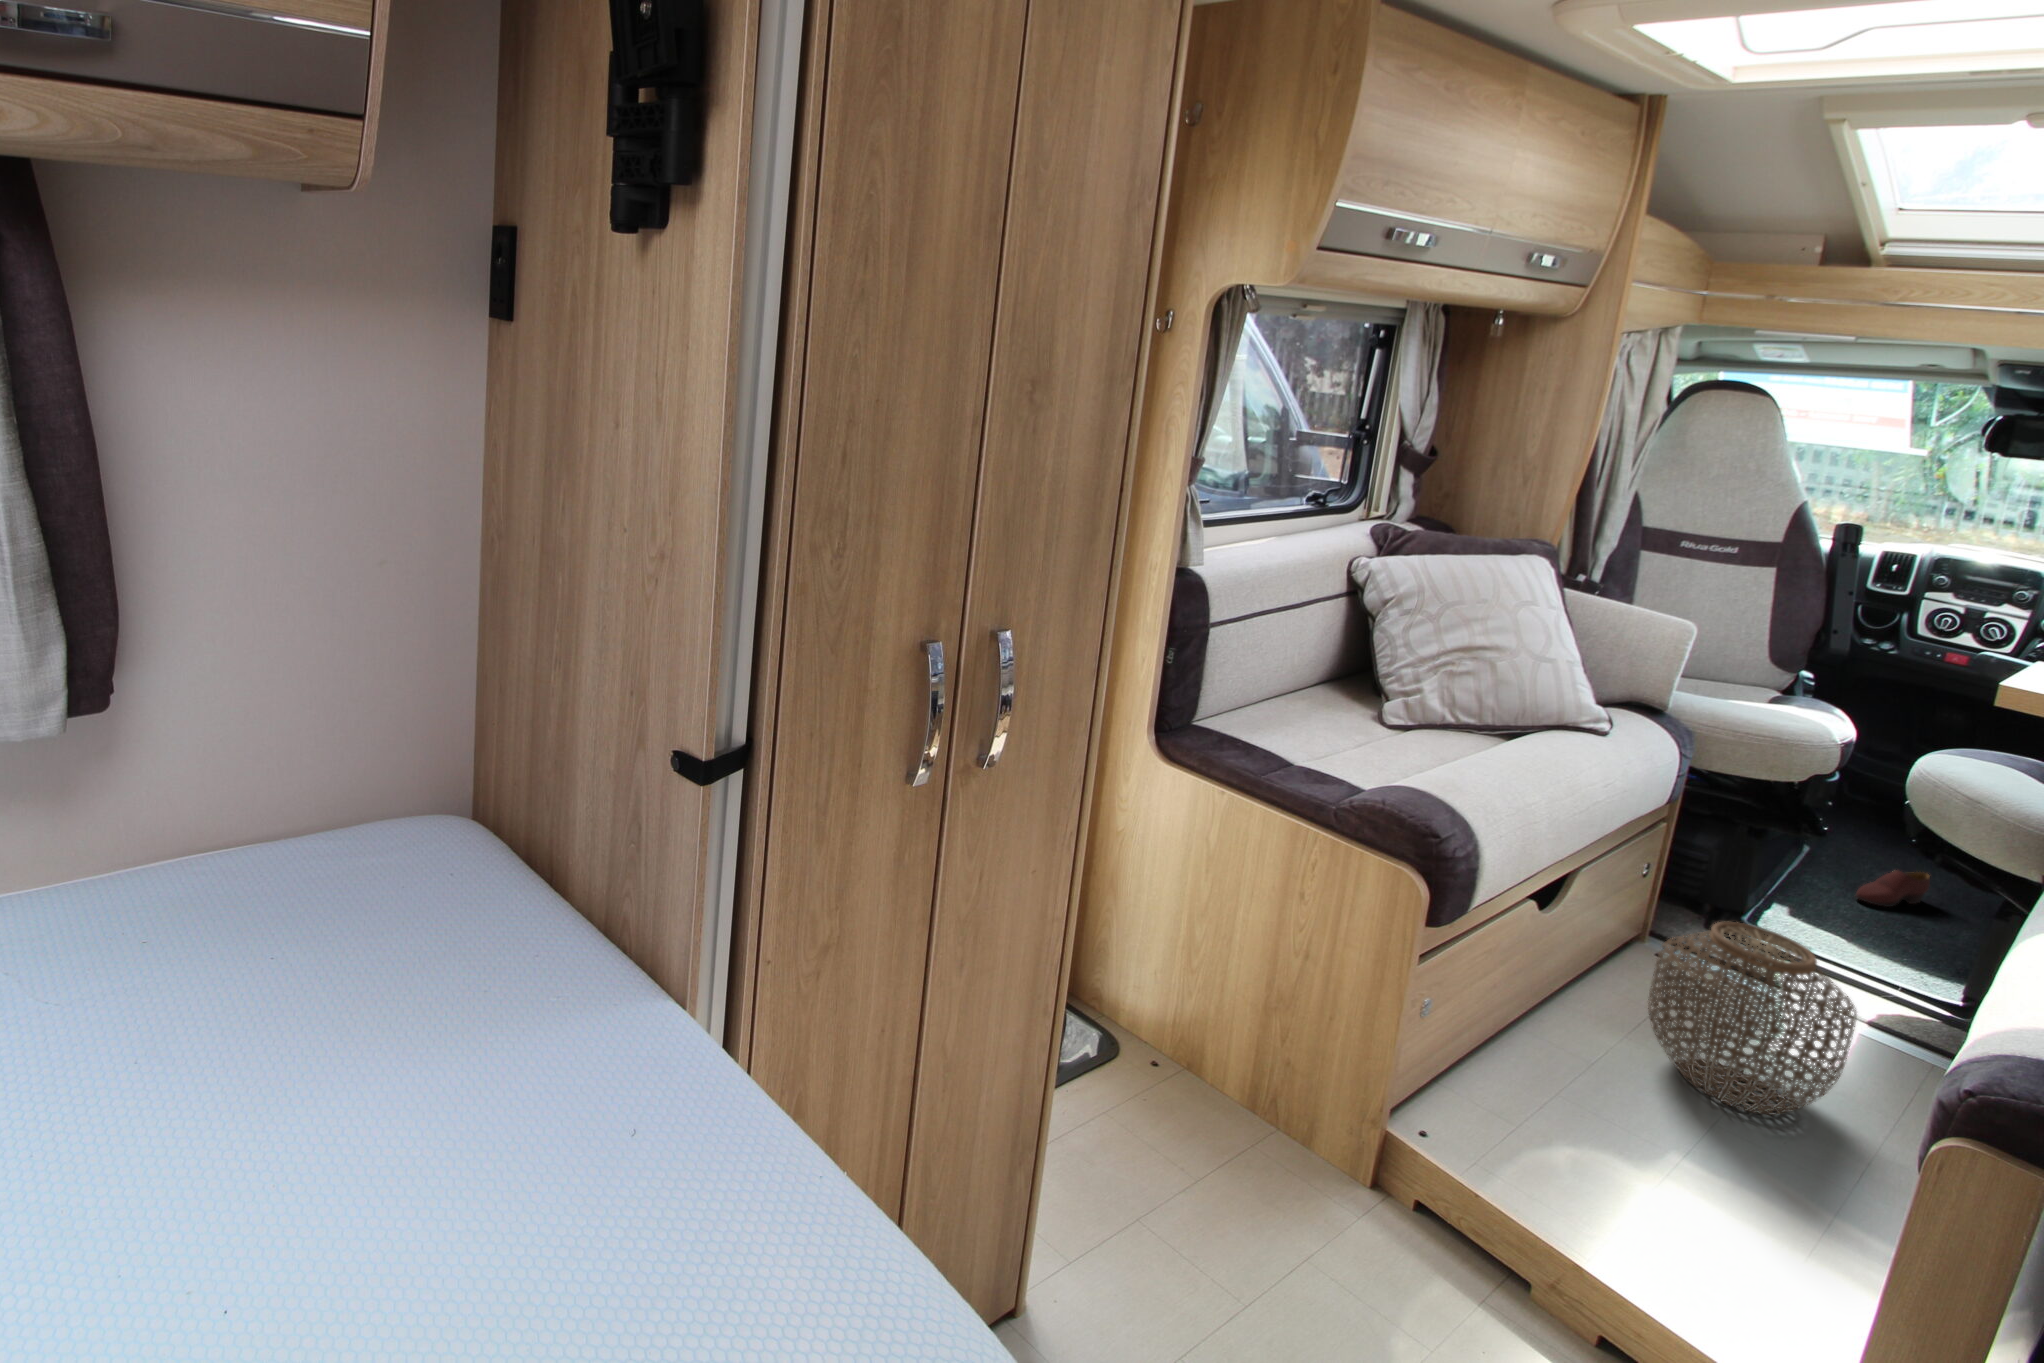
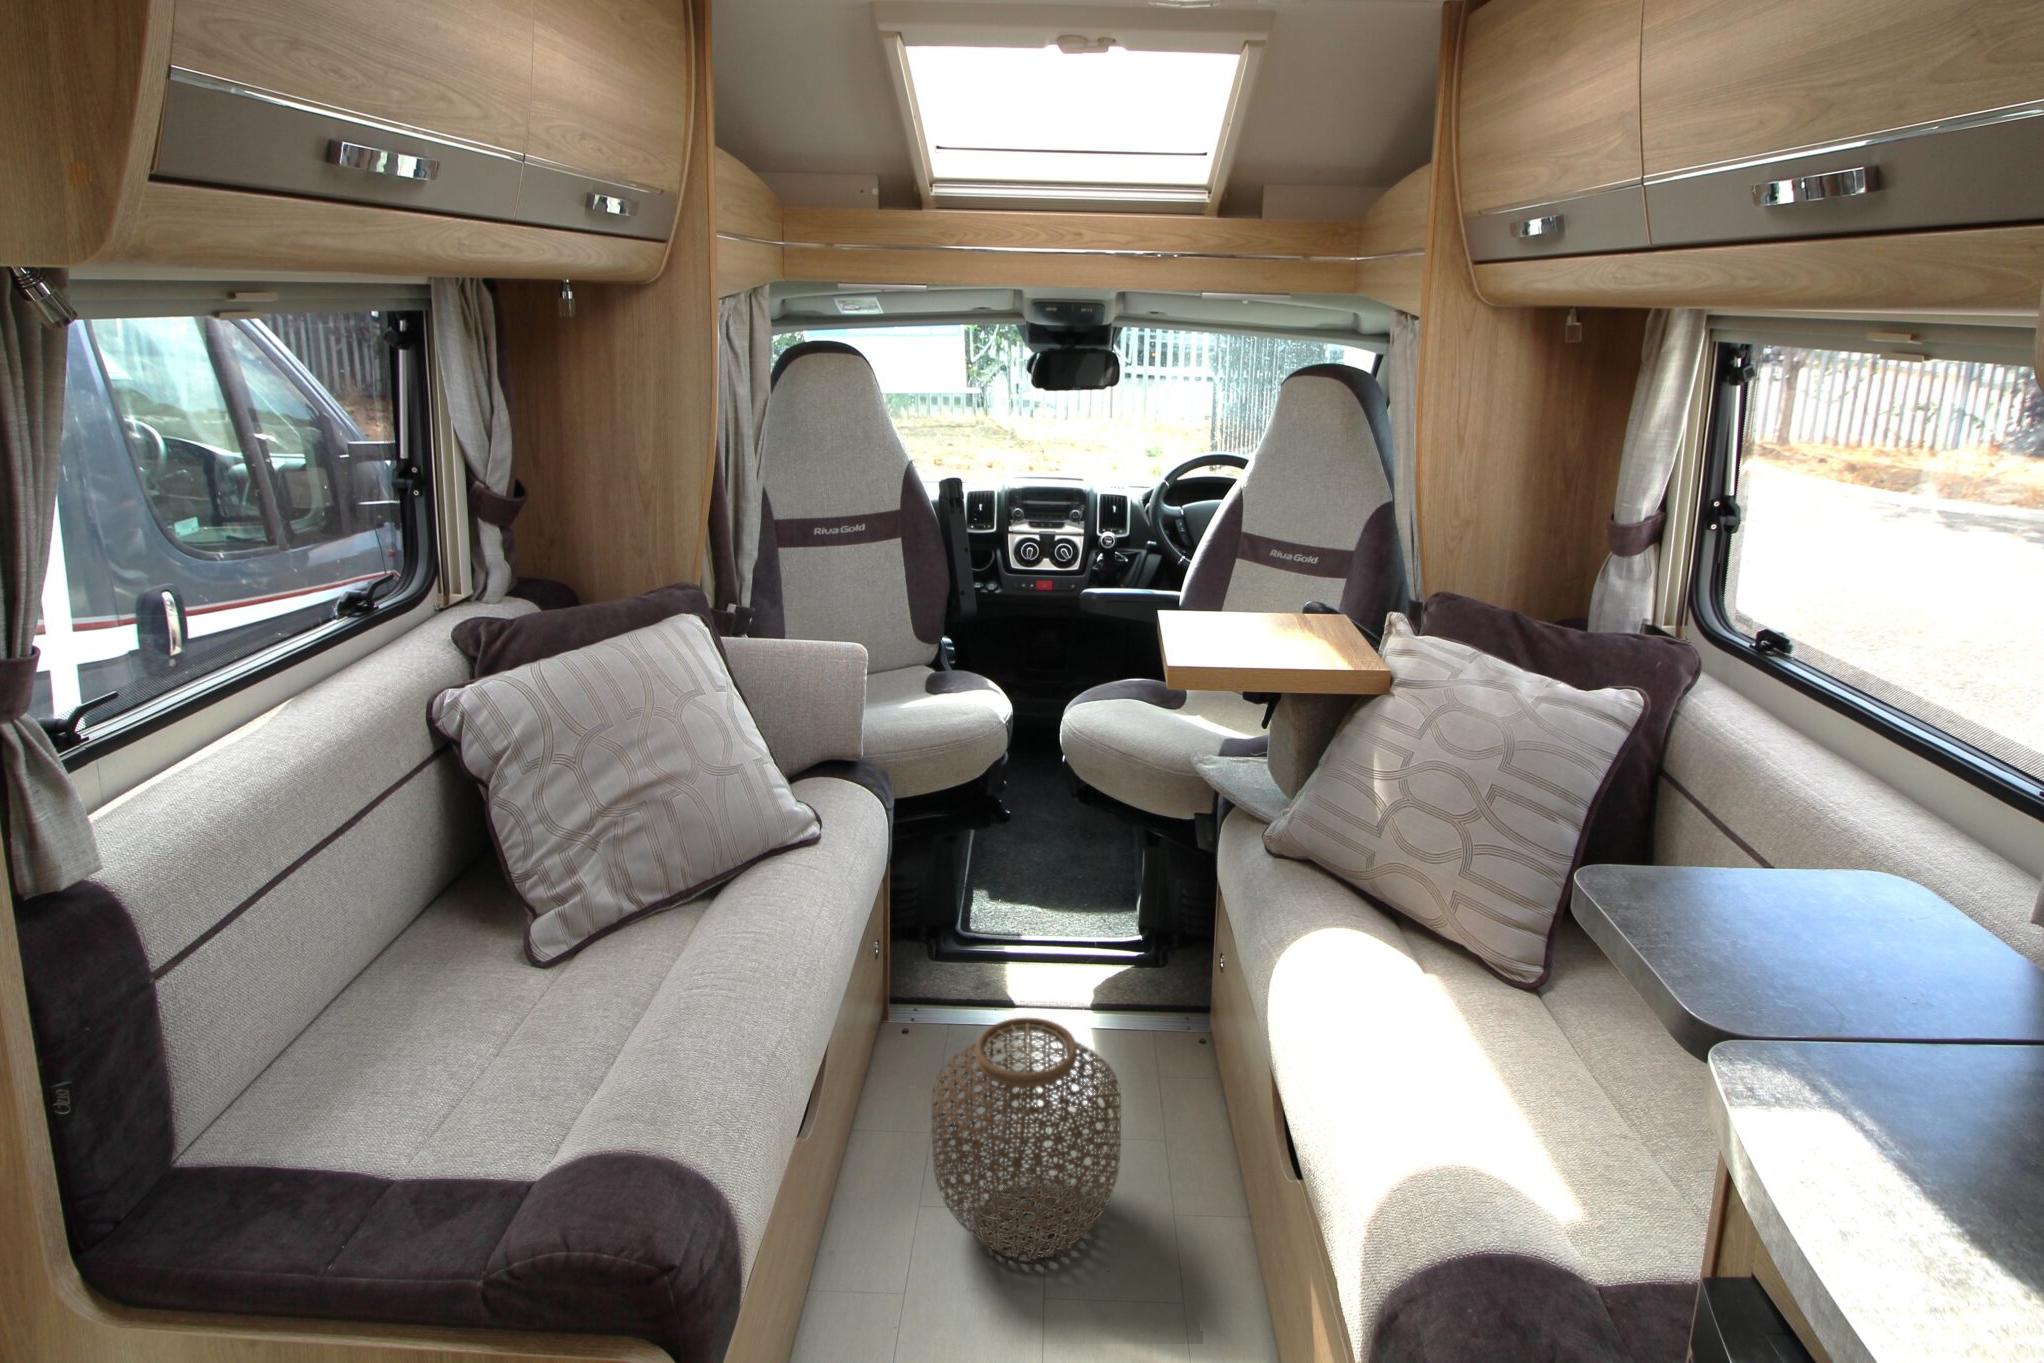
shoe: present [1855,870,1930,907] -> none [1026,798,1071,851]

